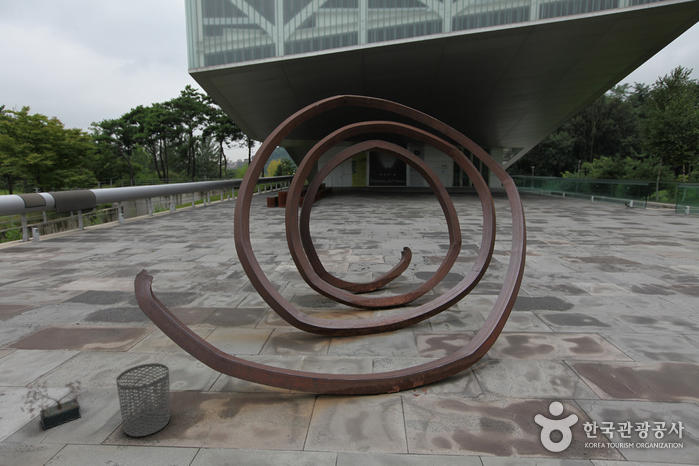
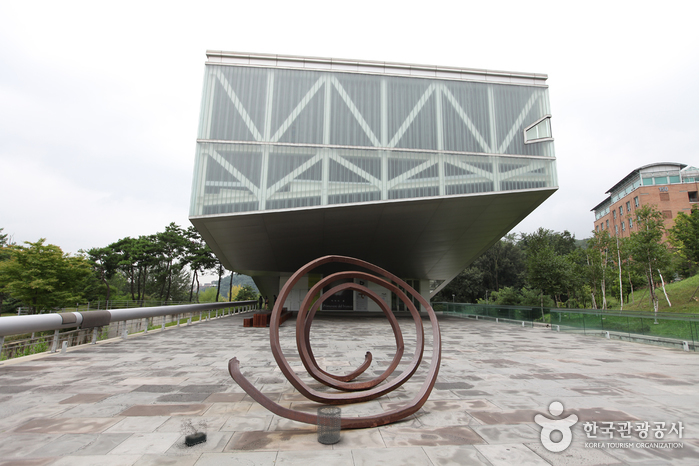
waste bin: present [116,363,170,437] -> present [317,406,341,444]

